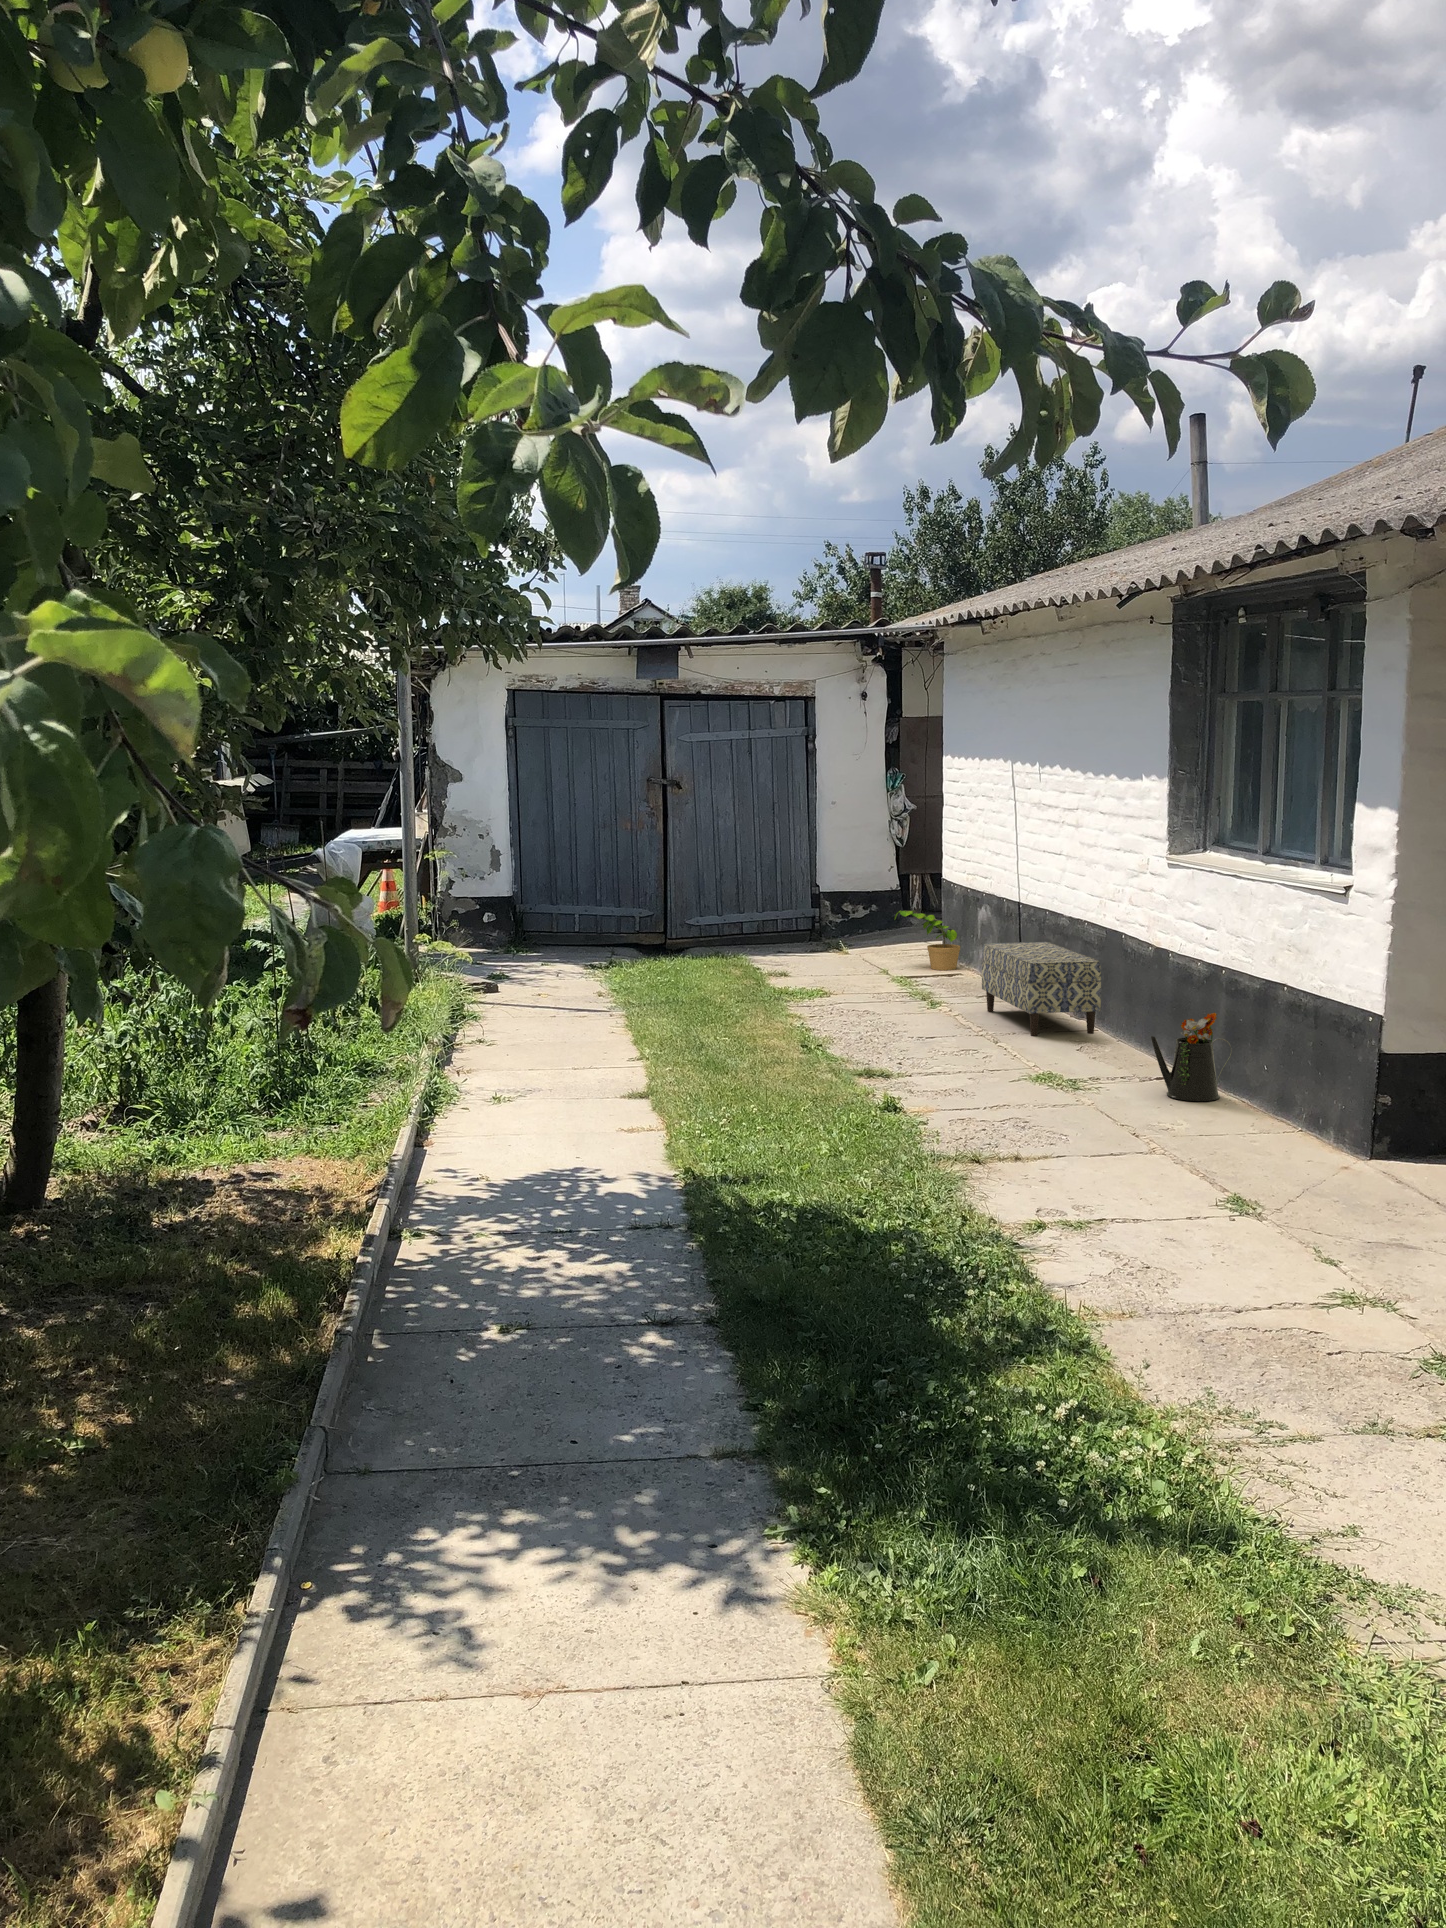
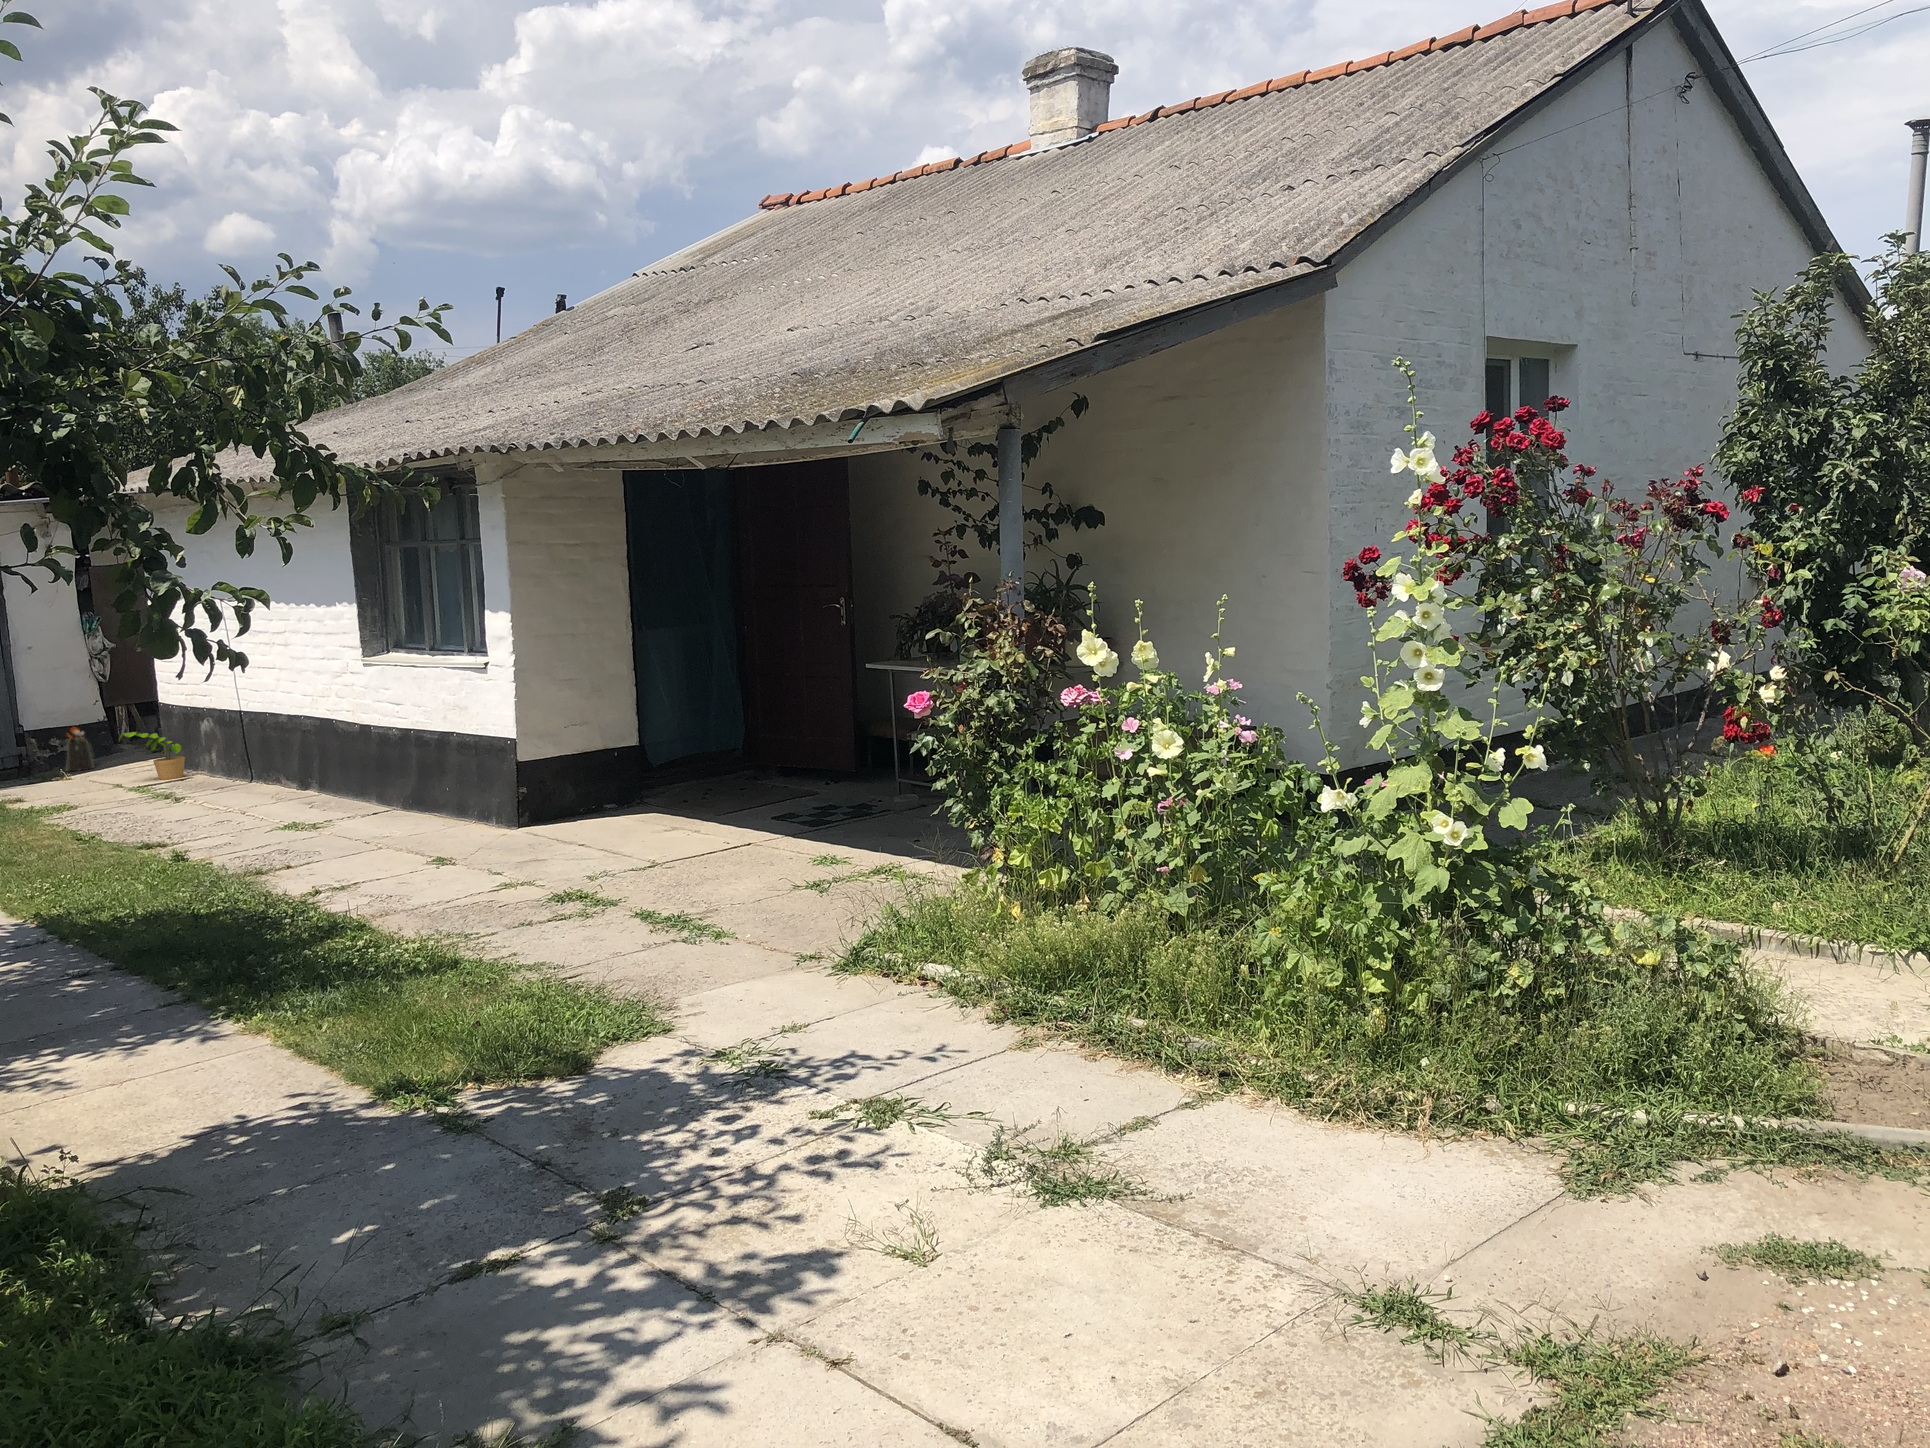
bench: present [982,942,1101,1036] -> none [217,737,324,806]
watering can: present [1151,1013,1232,1101] -> present [67,727,94,771]

